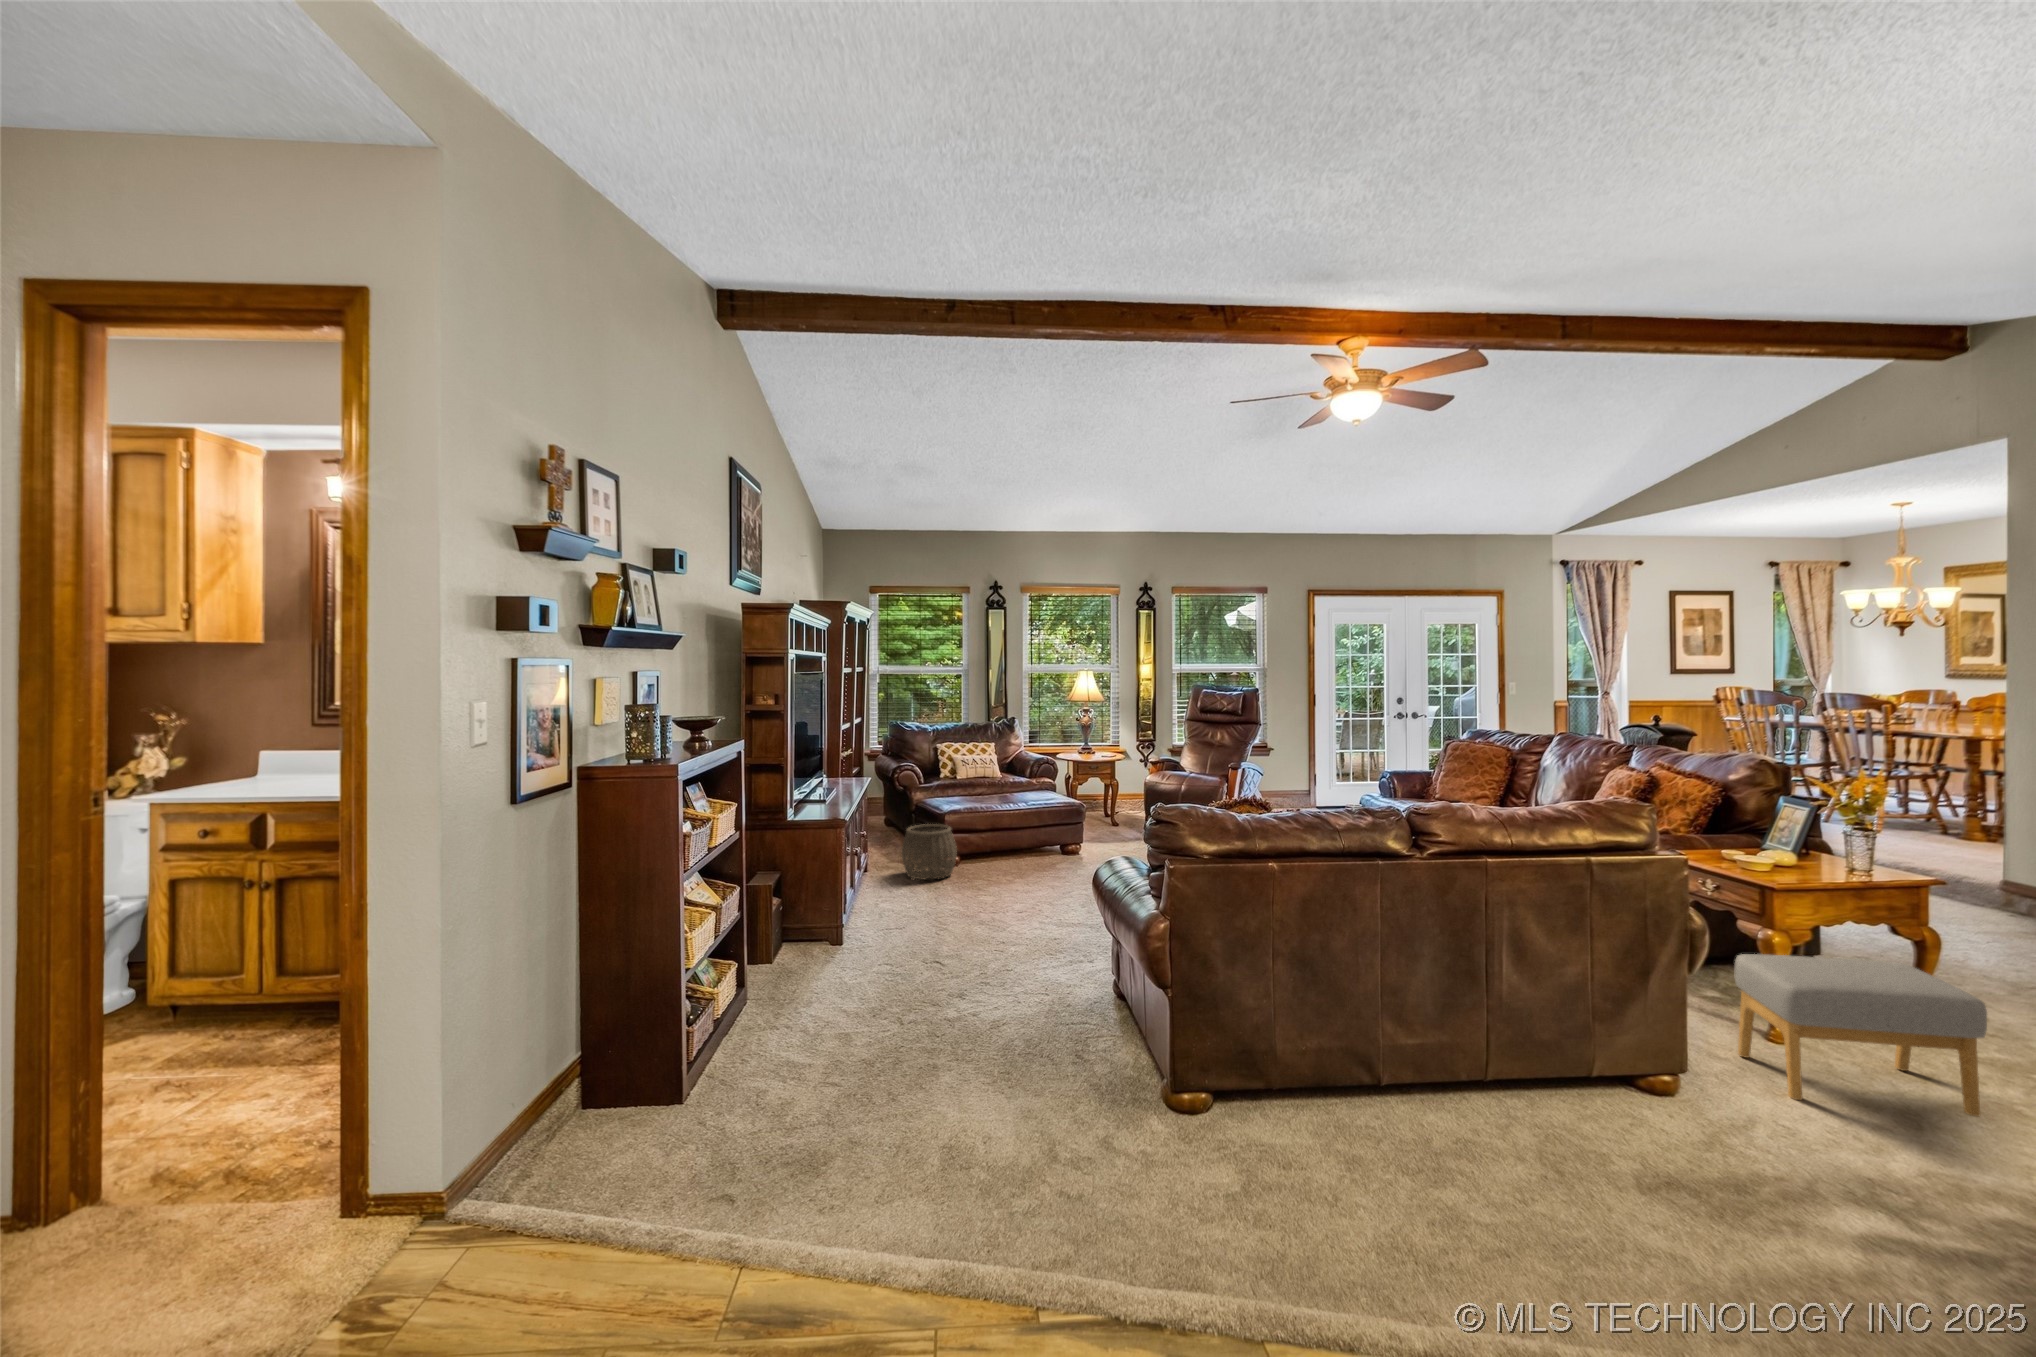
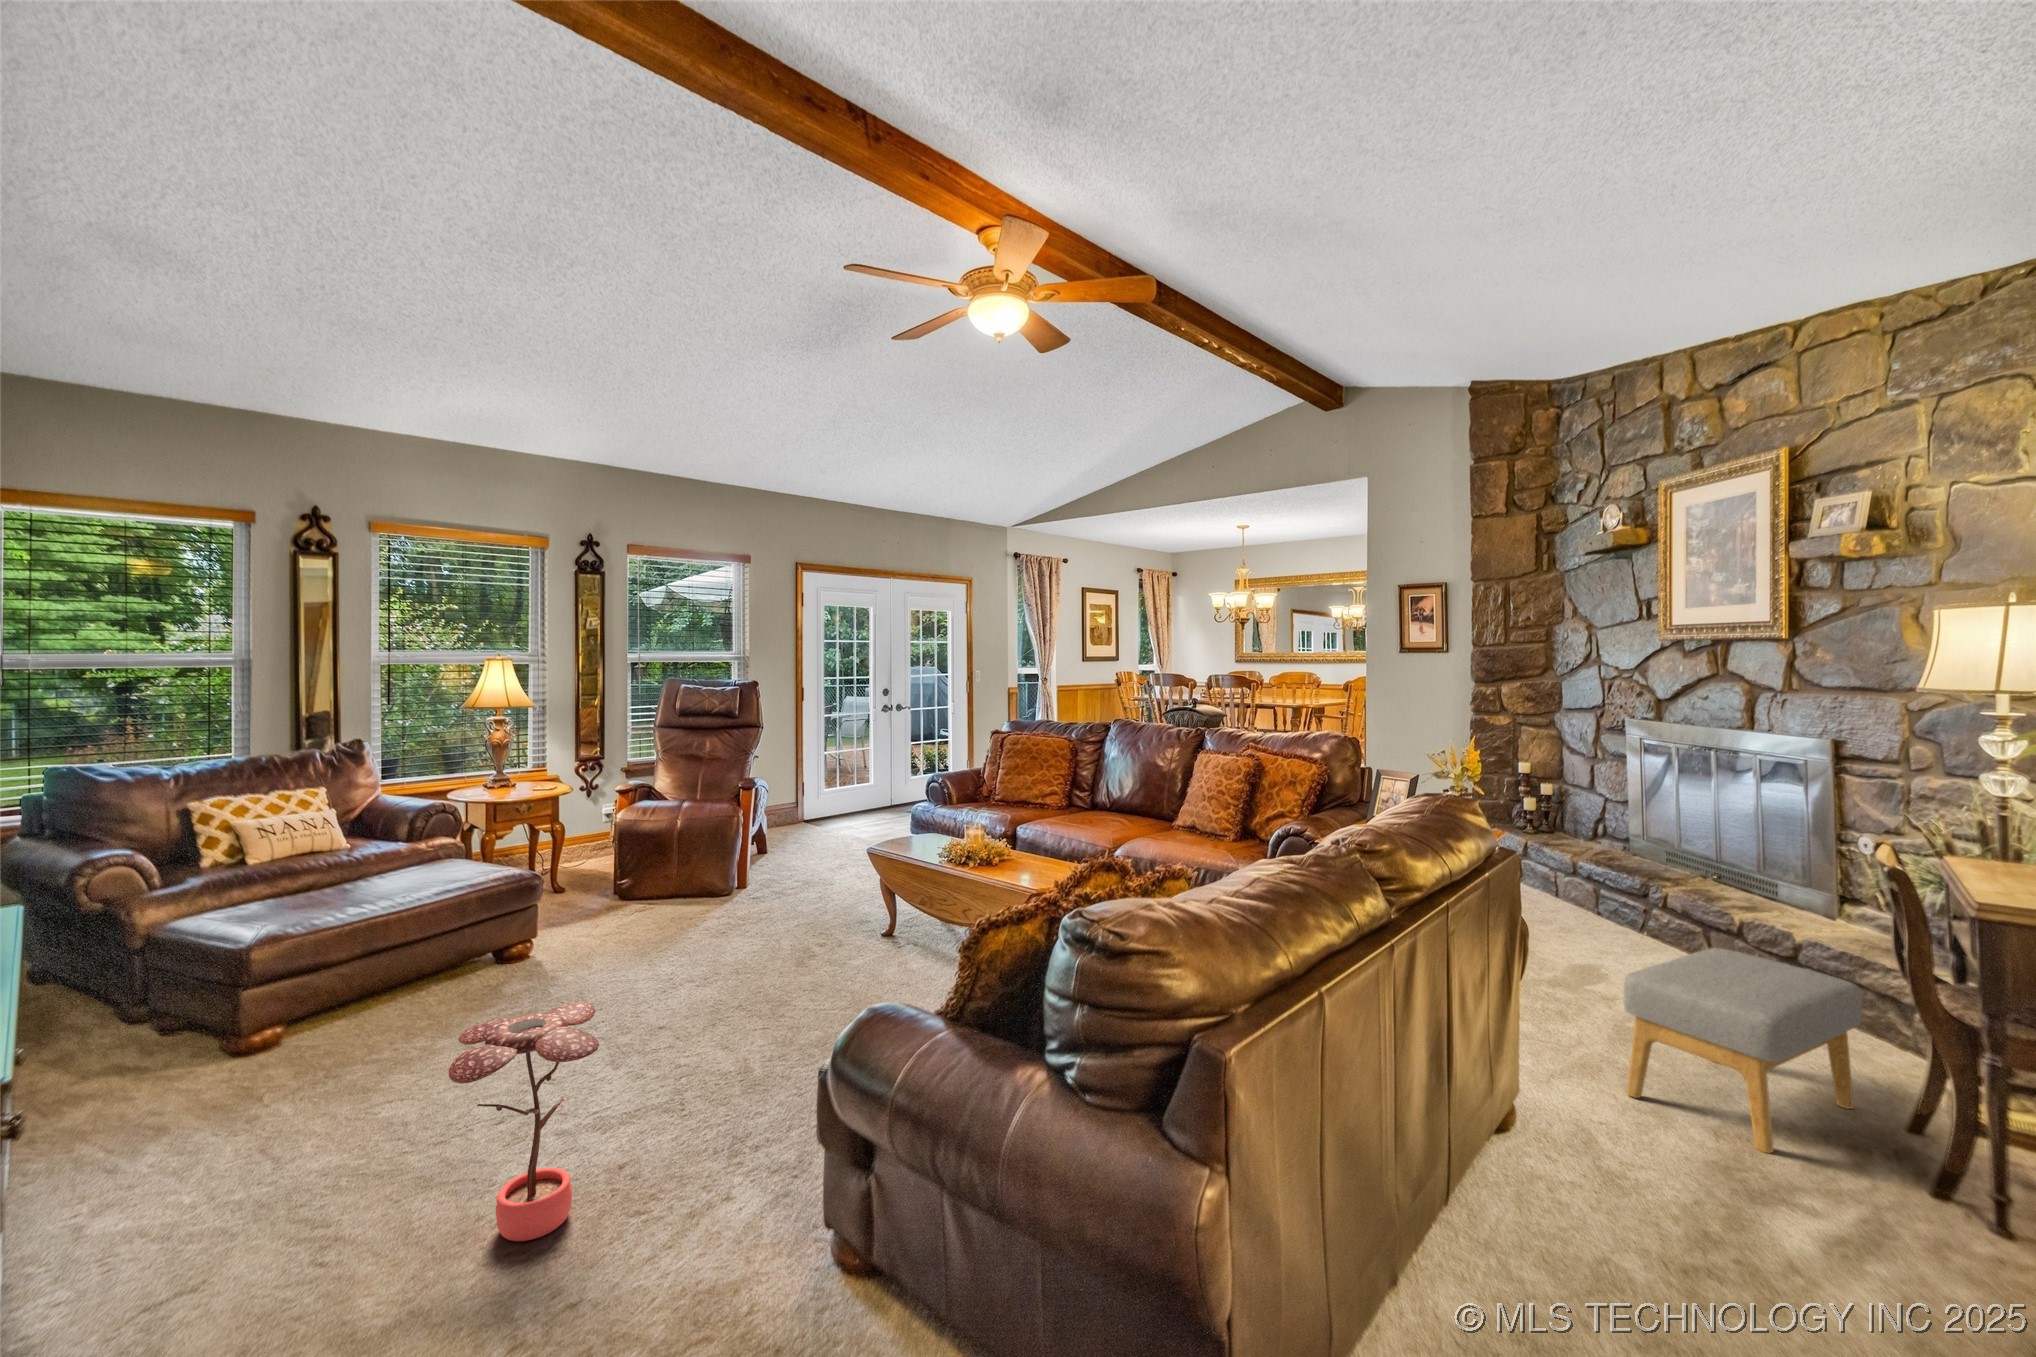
woven basket: present [902,824,957,880] -> none [120,981,289,1127]
potted plant: none [985,840,1049,936] -> present [449,1002,599,1241]

